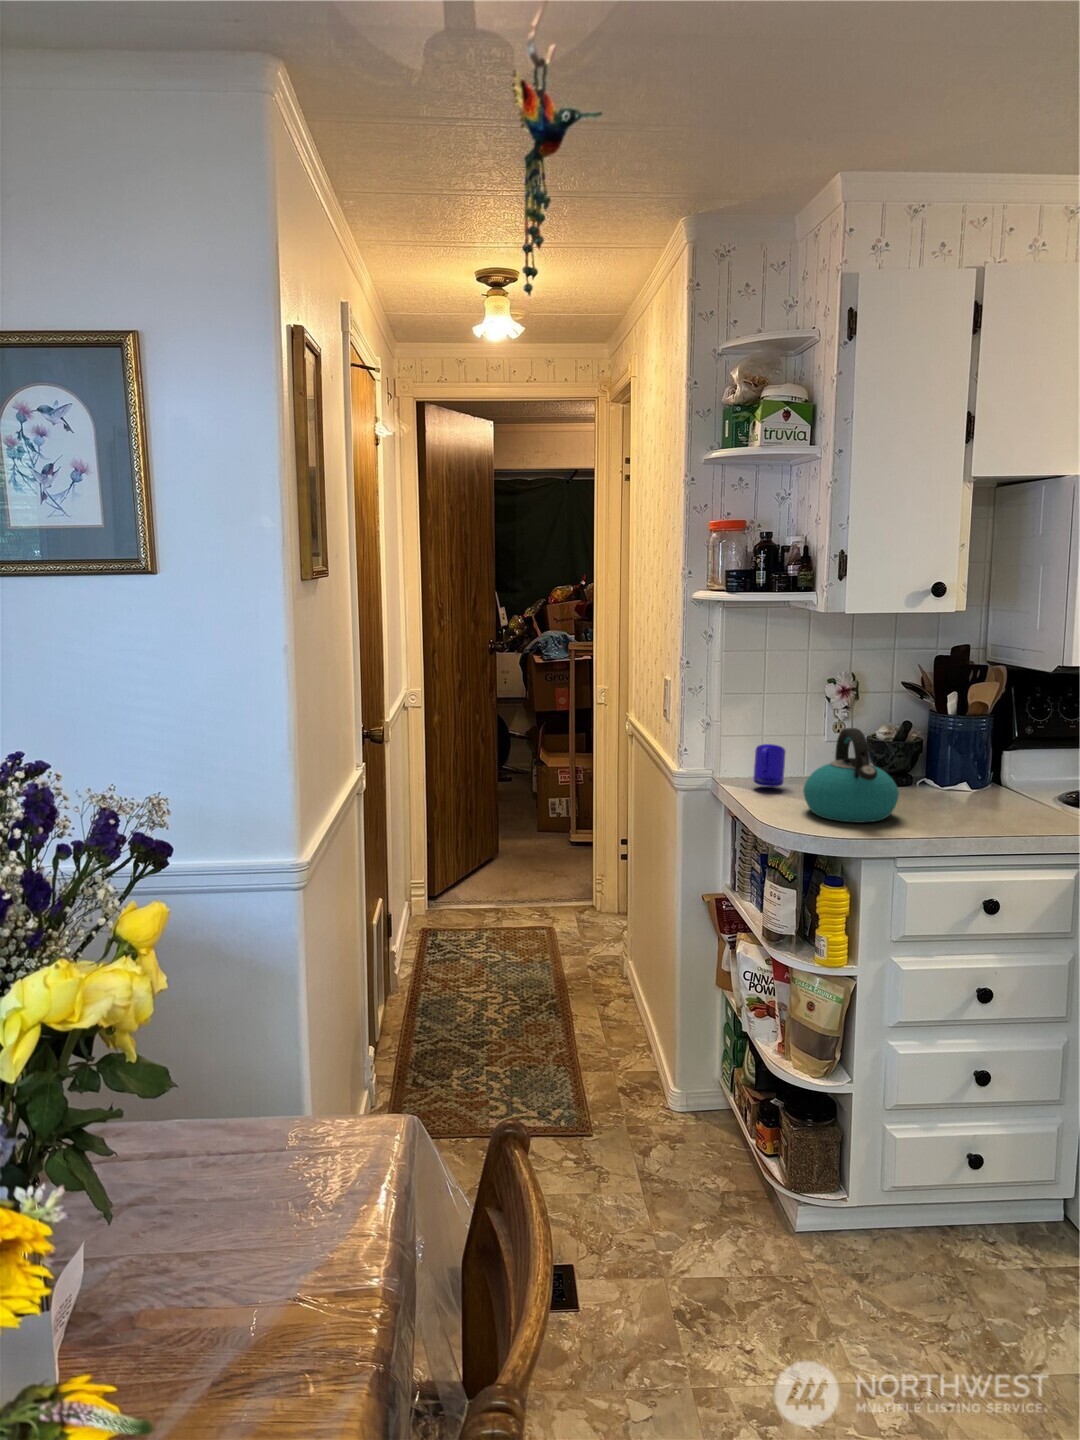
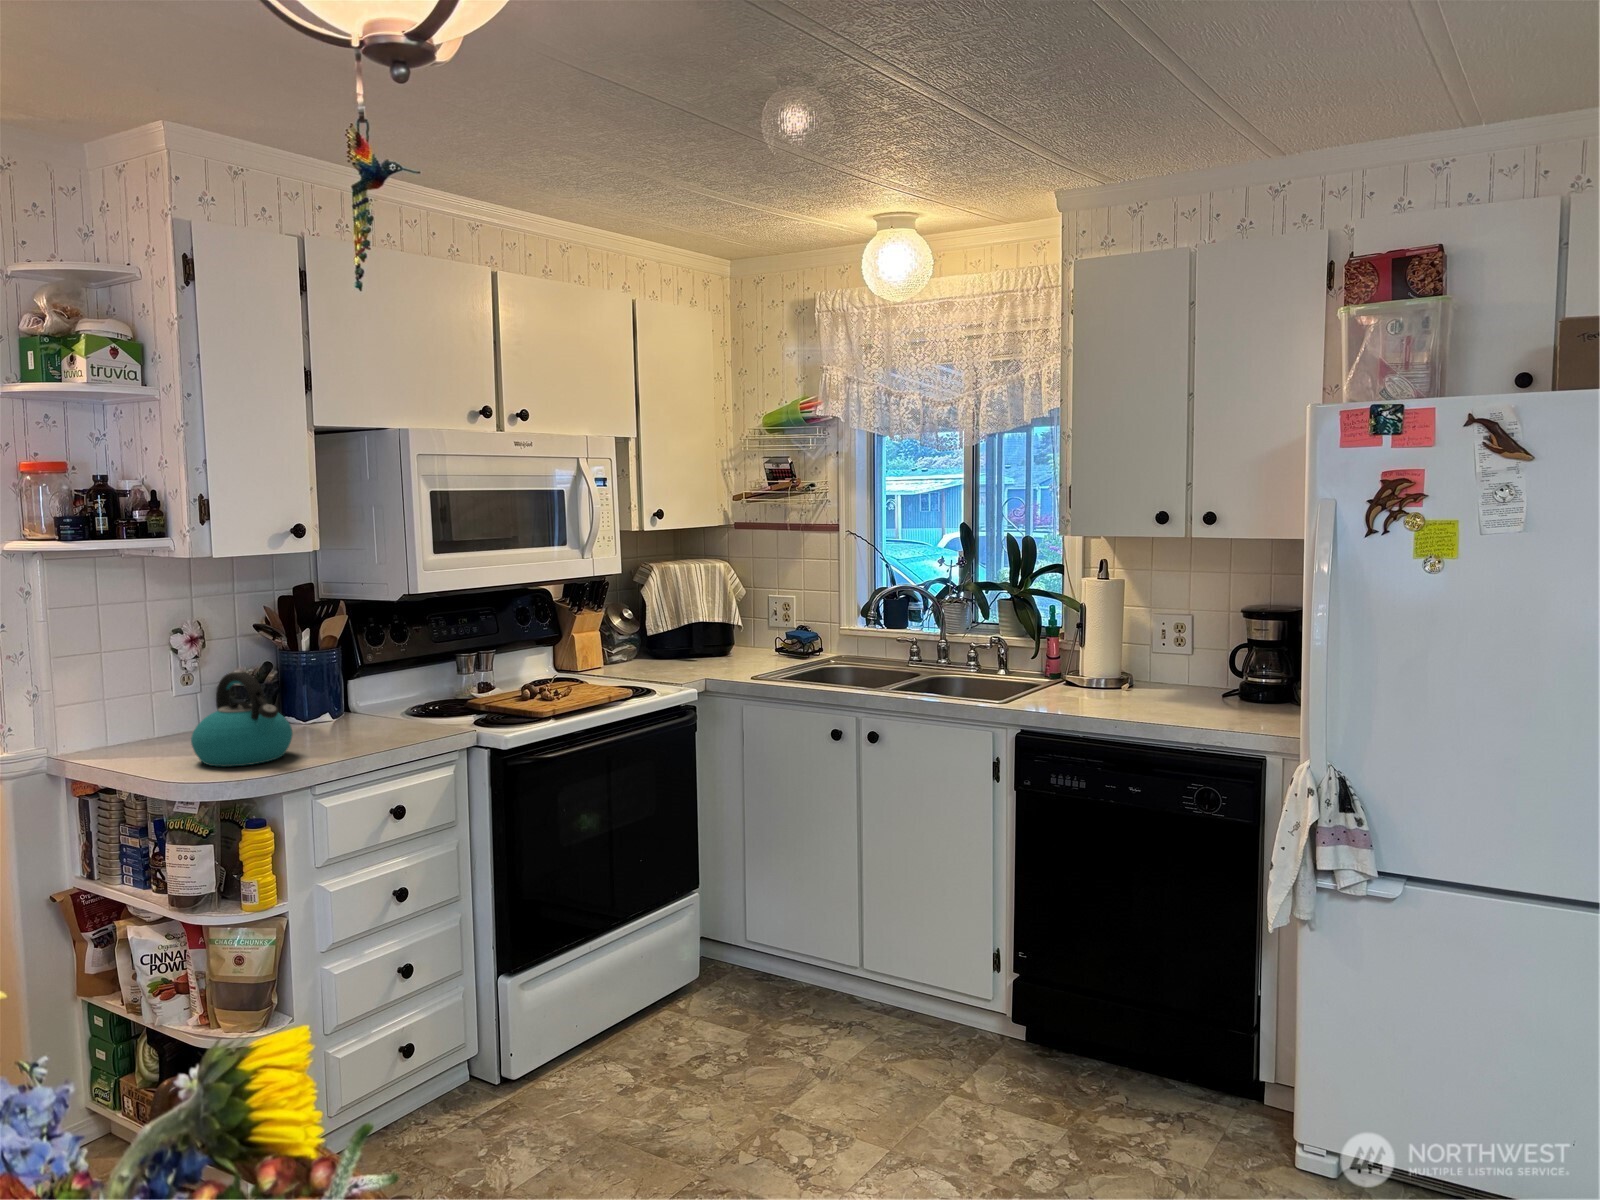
mug: present [753,744,786,787] -> none [108,706,150,754]

